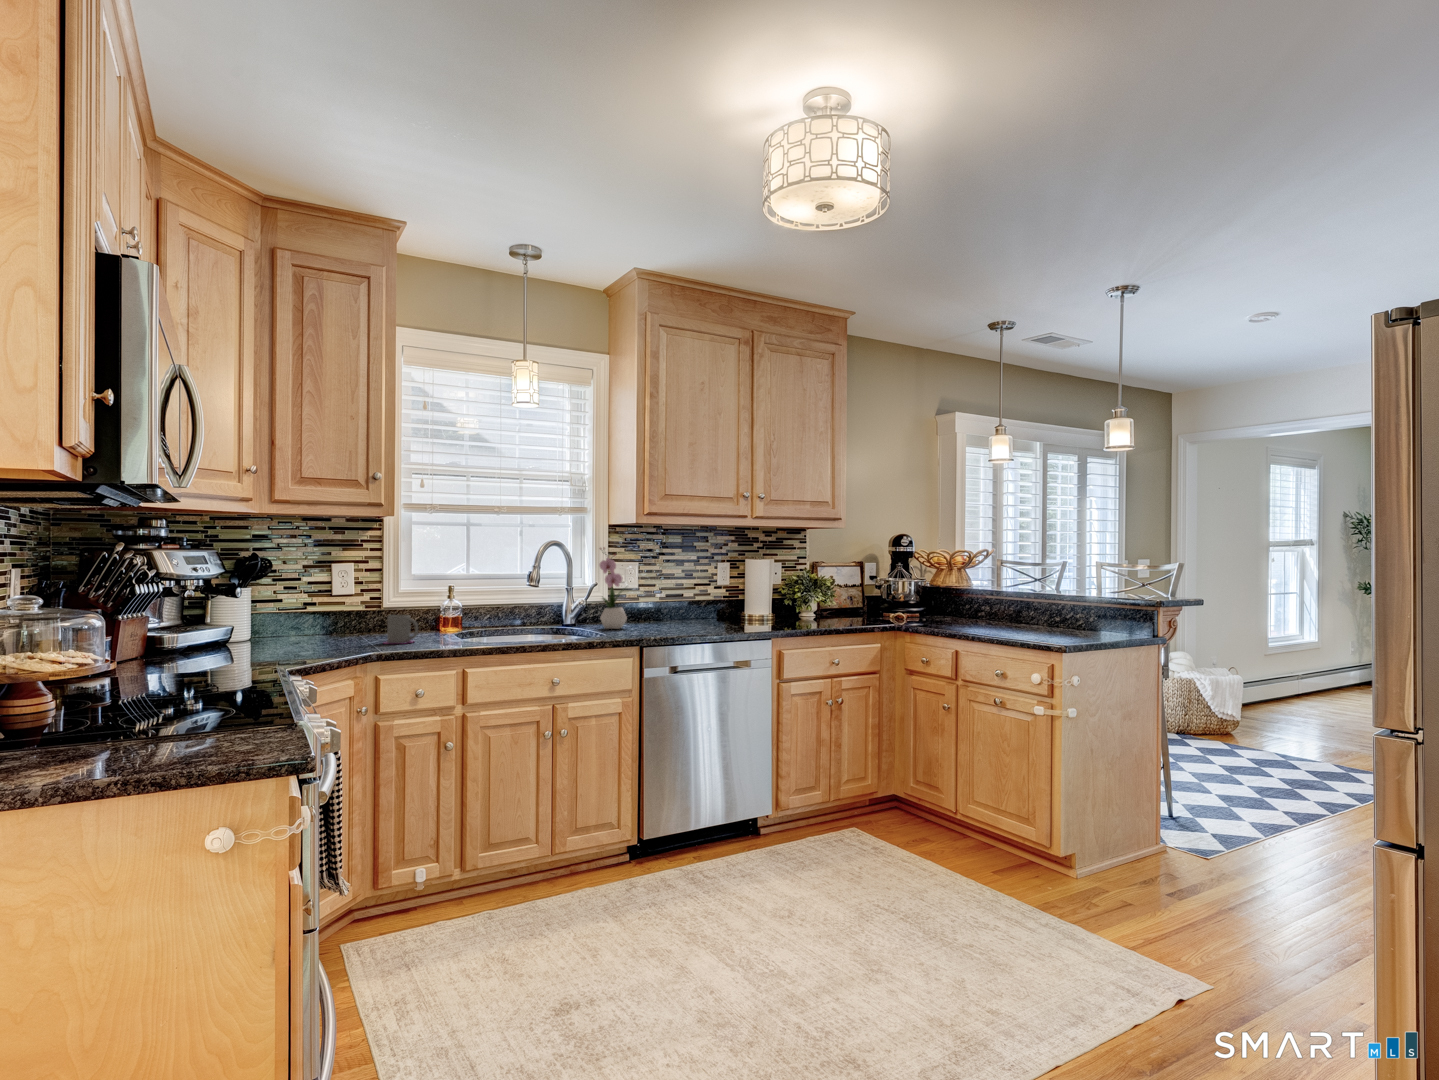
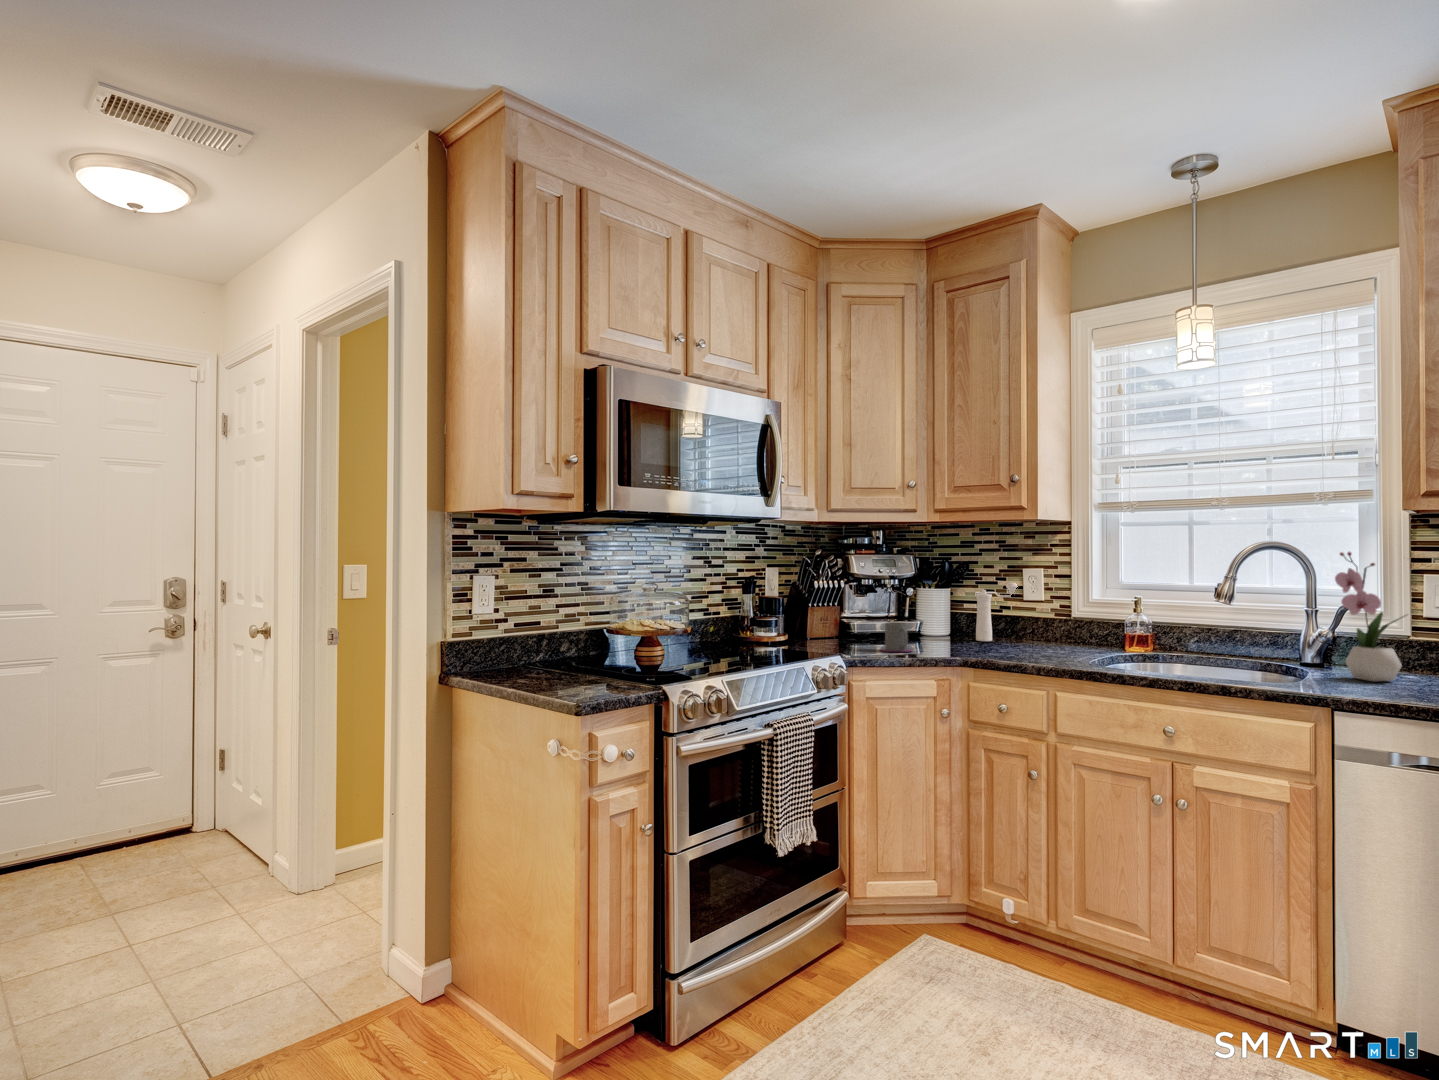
pepper mill: none [284,579,323,642] -> present [976,583,1018,641]
mug: present [384,615,418,644] -> present [882,622,911,652]

